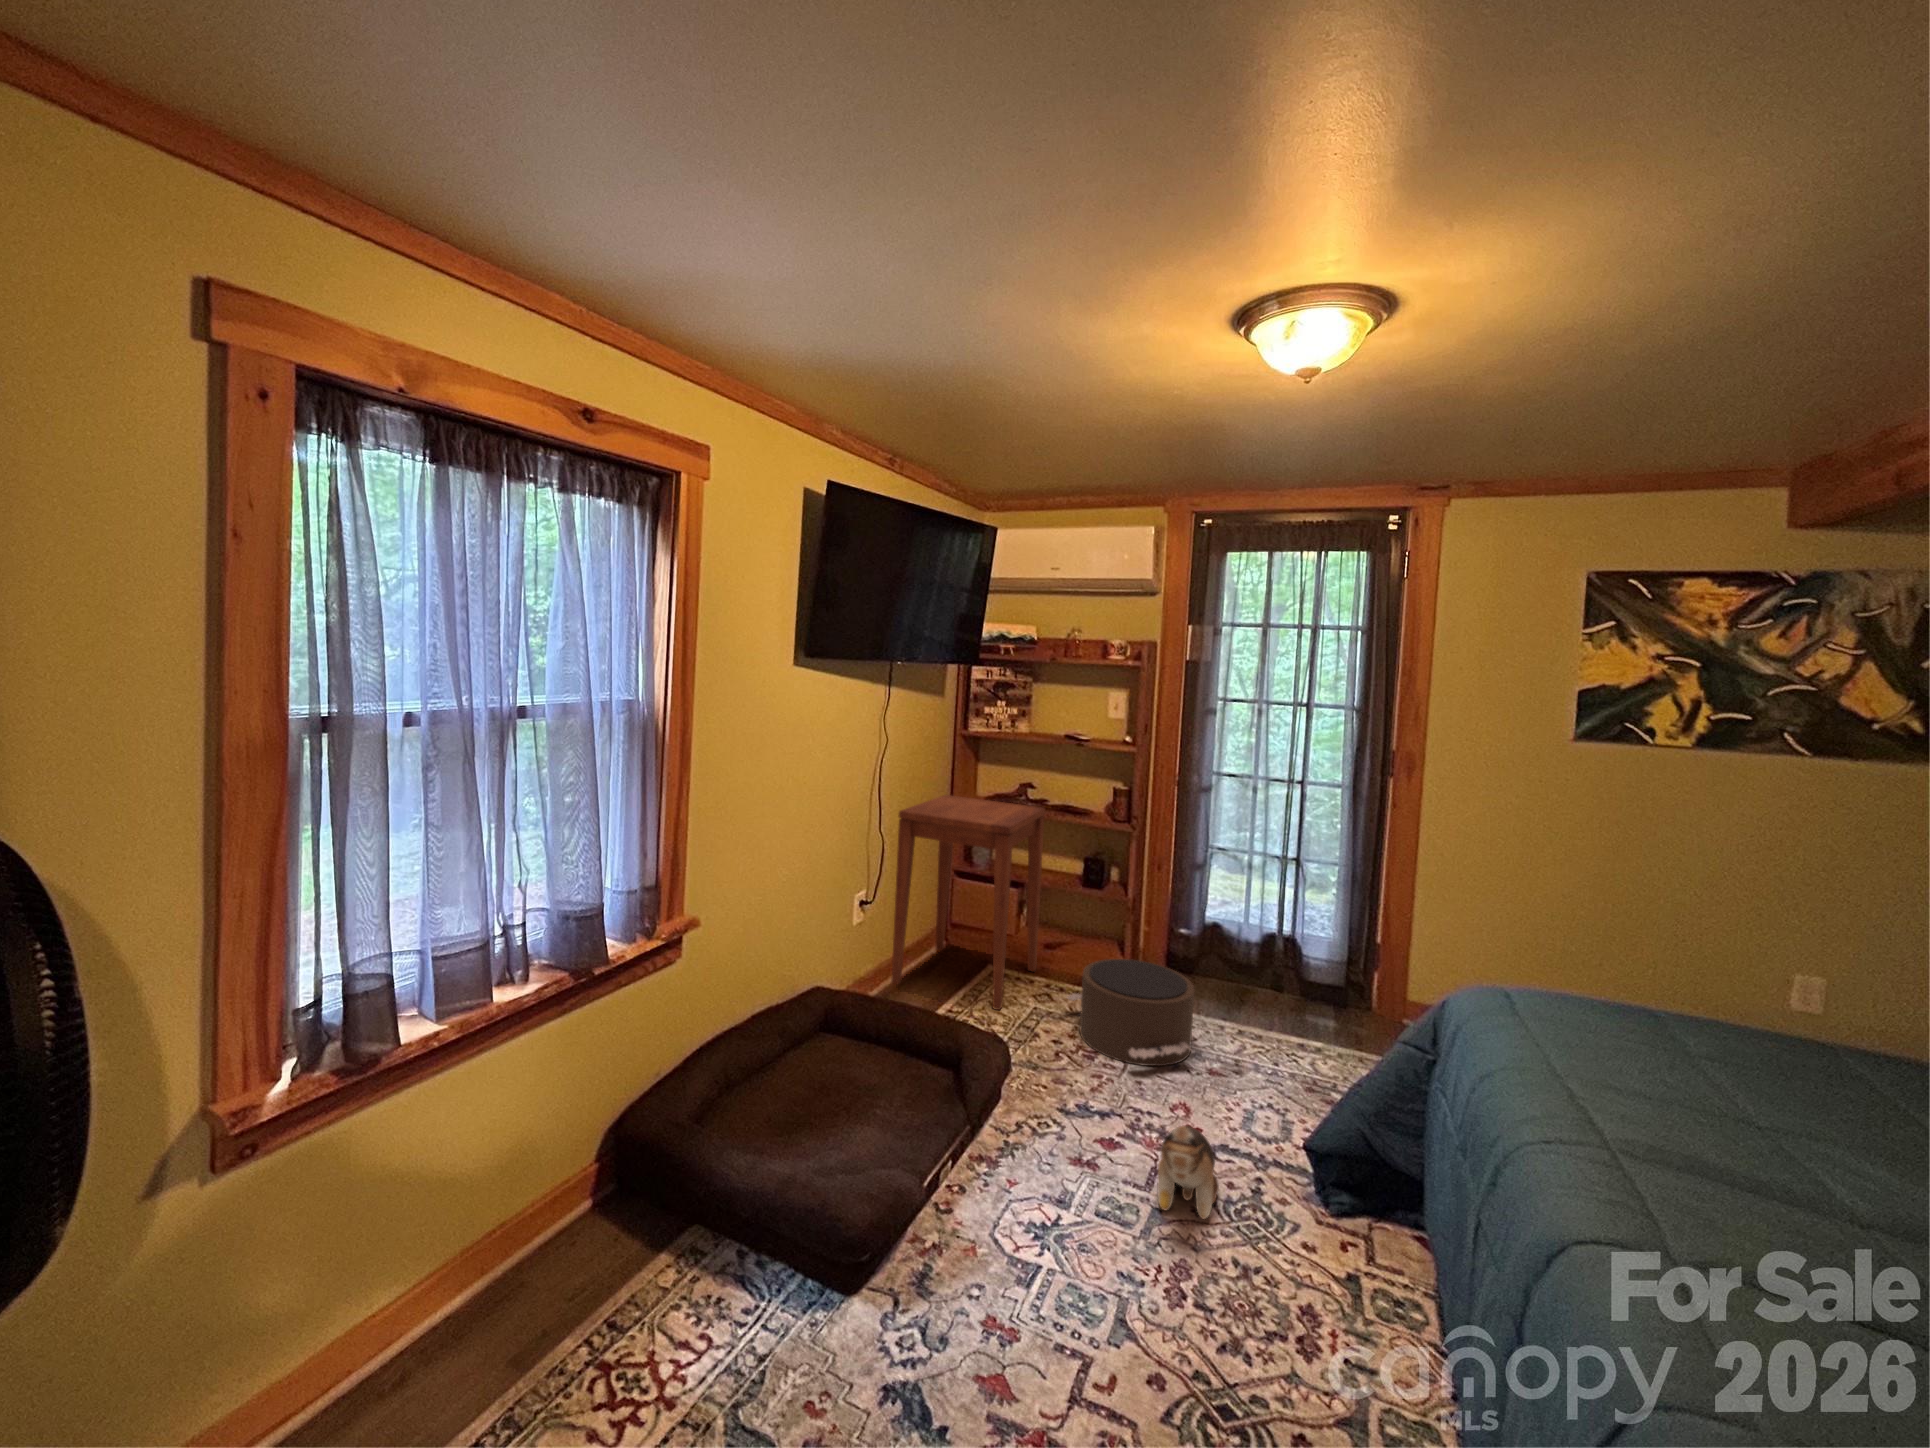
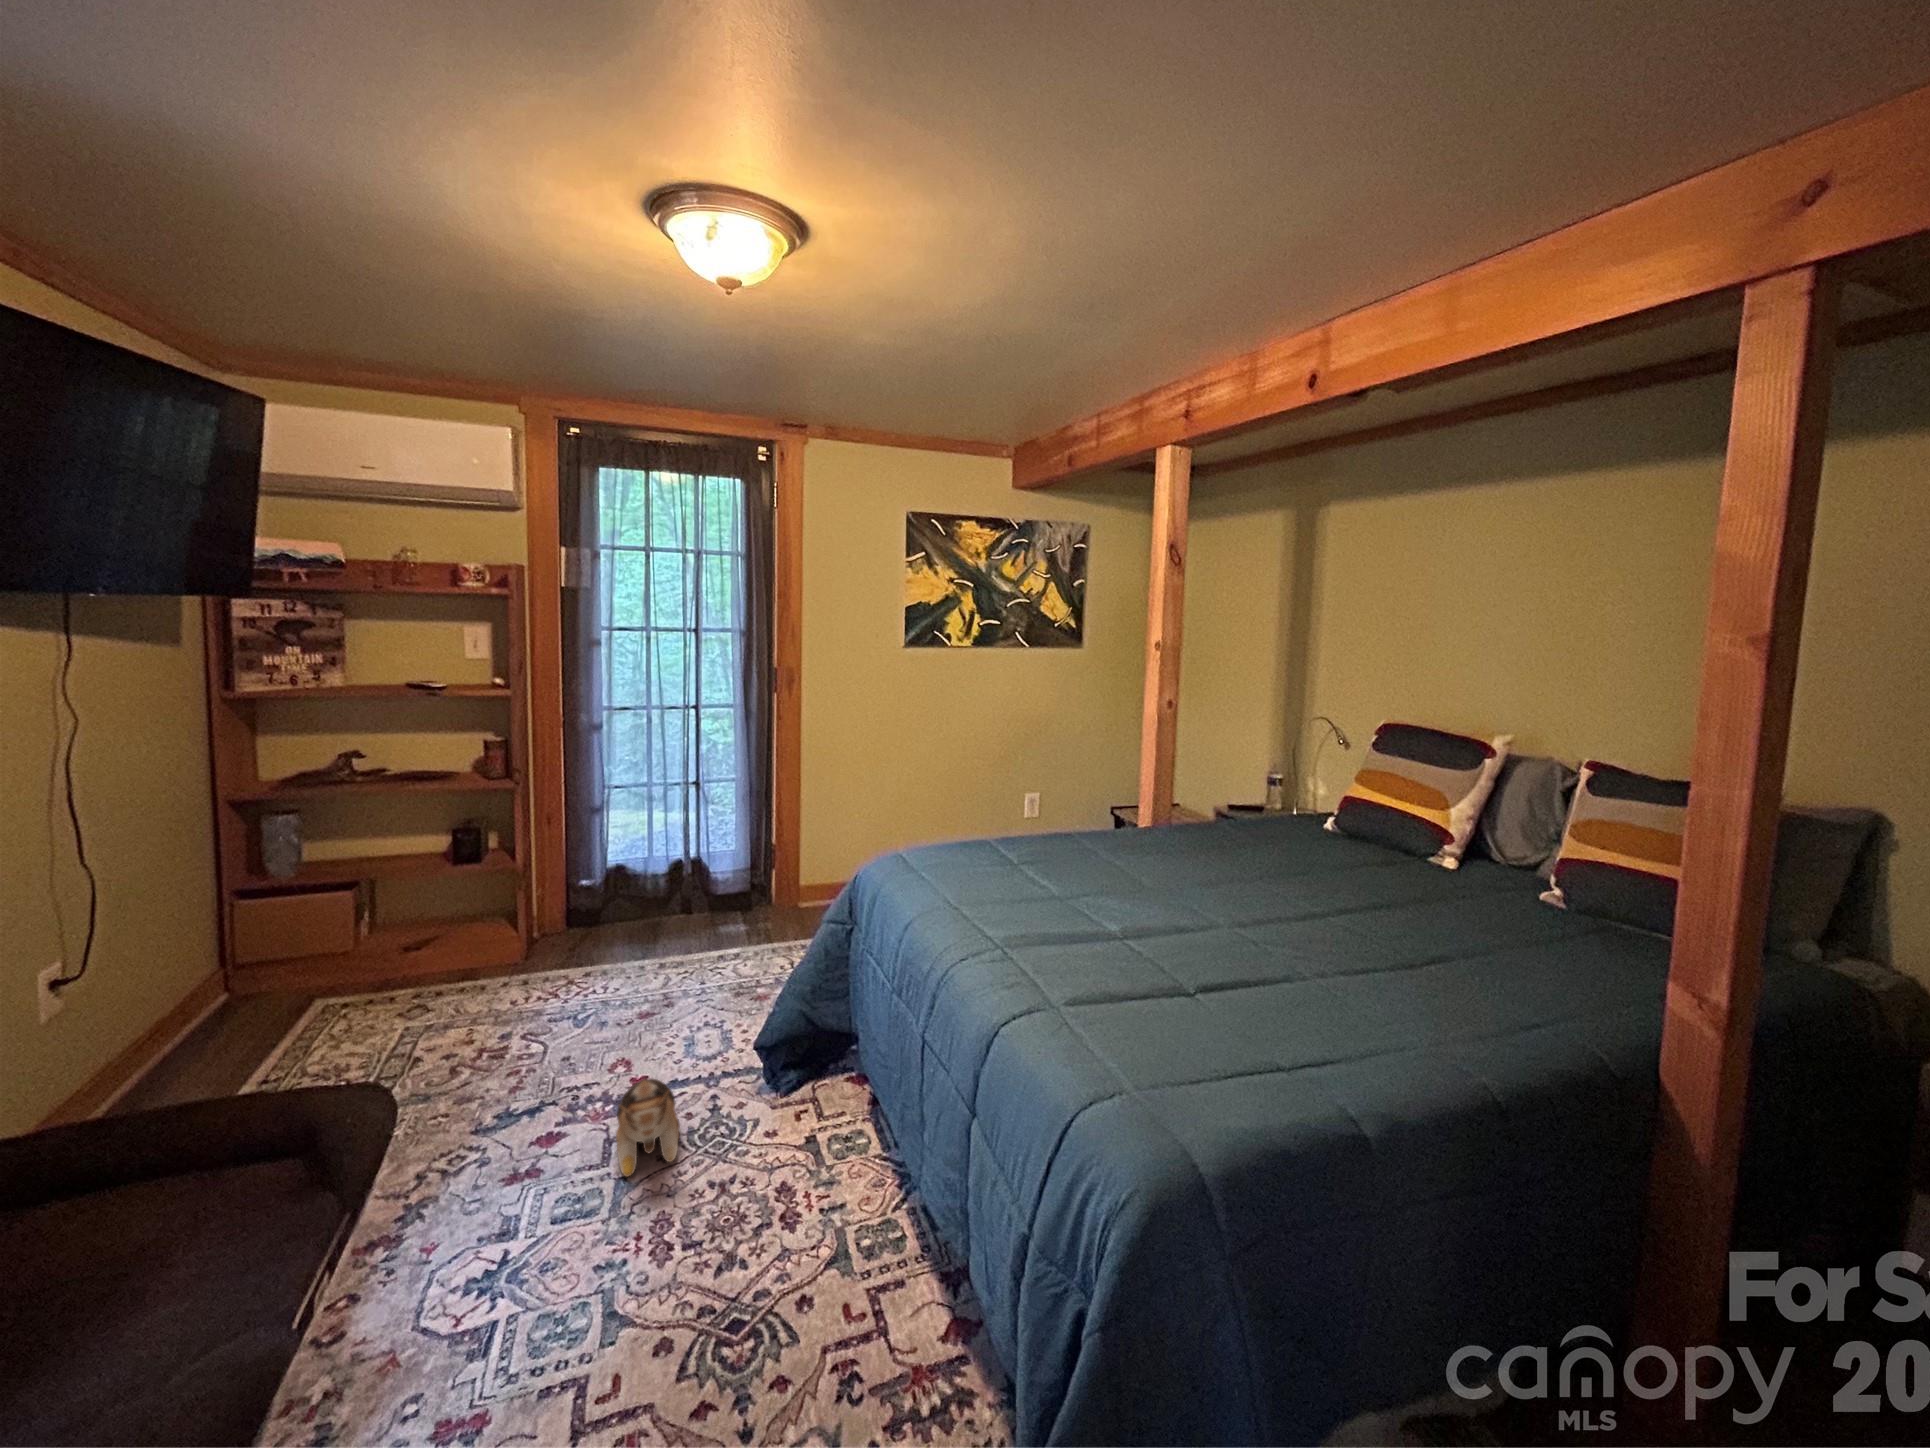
side table: present [892,795,1045,1010] -> none [110,778,394,1088]
pouf: present [1067,959,1195,1066] -> none [449,926,623,1049]

